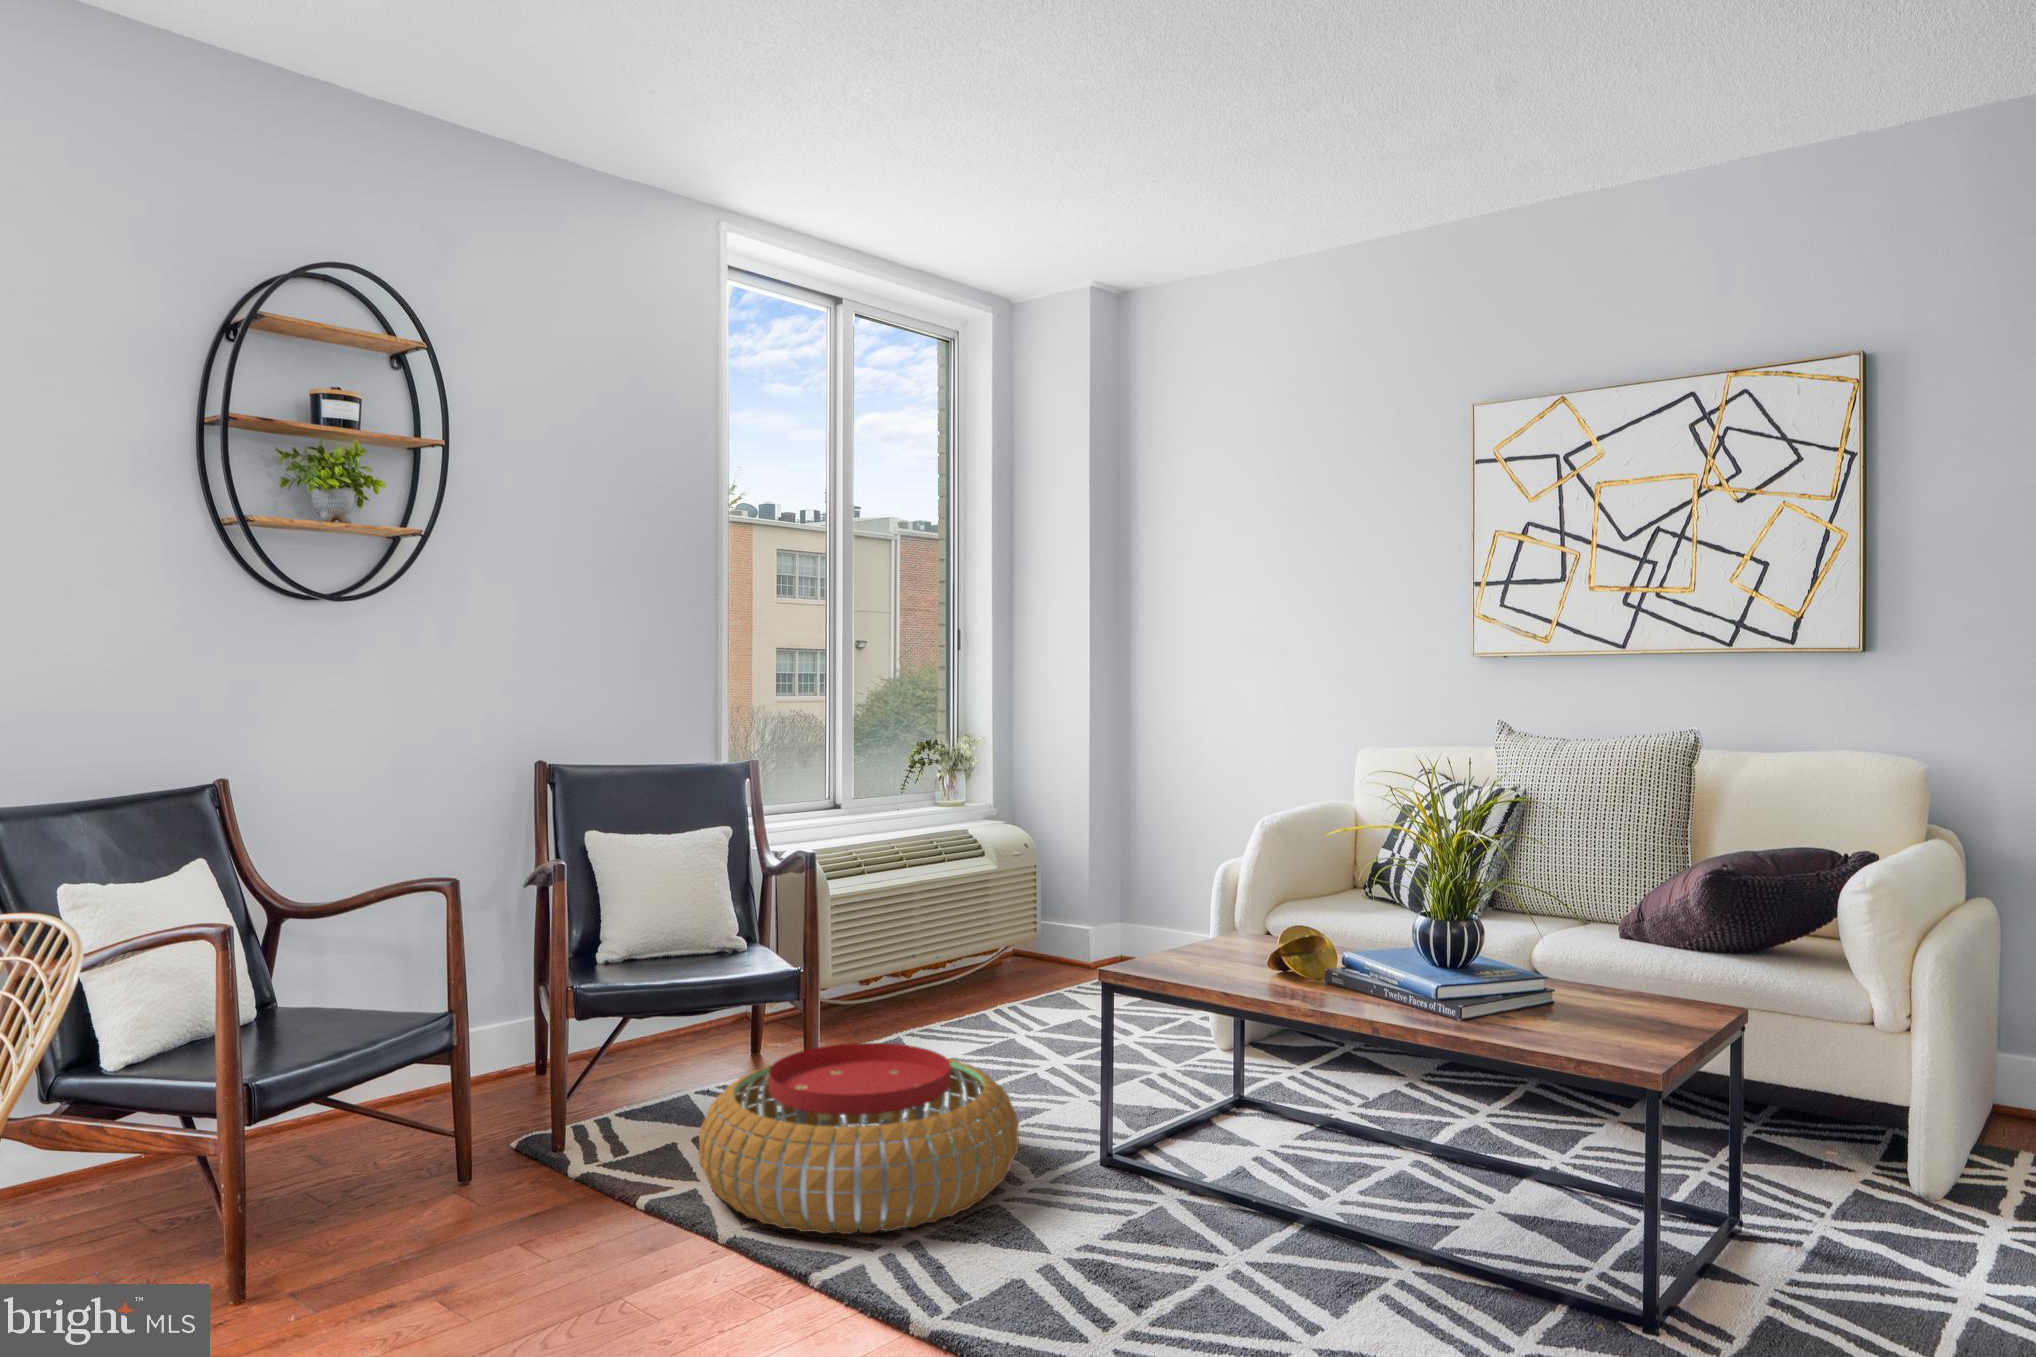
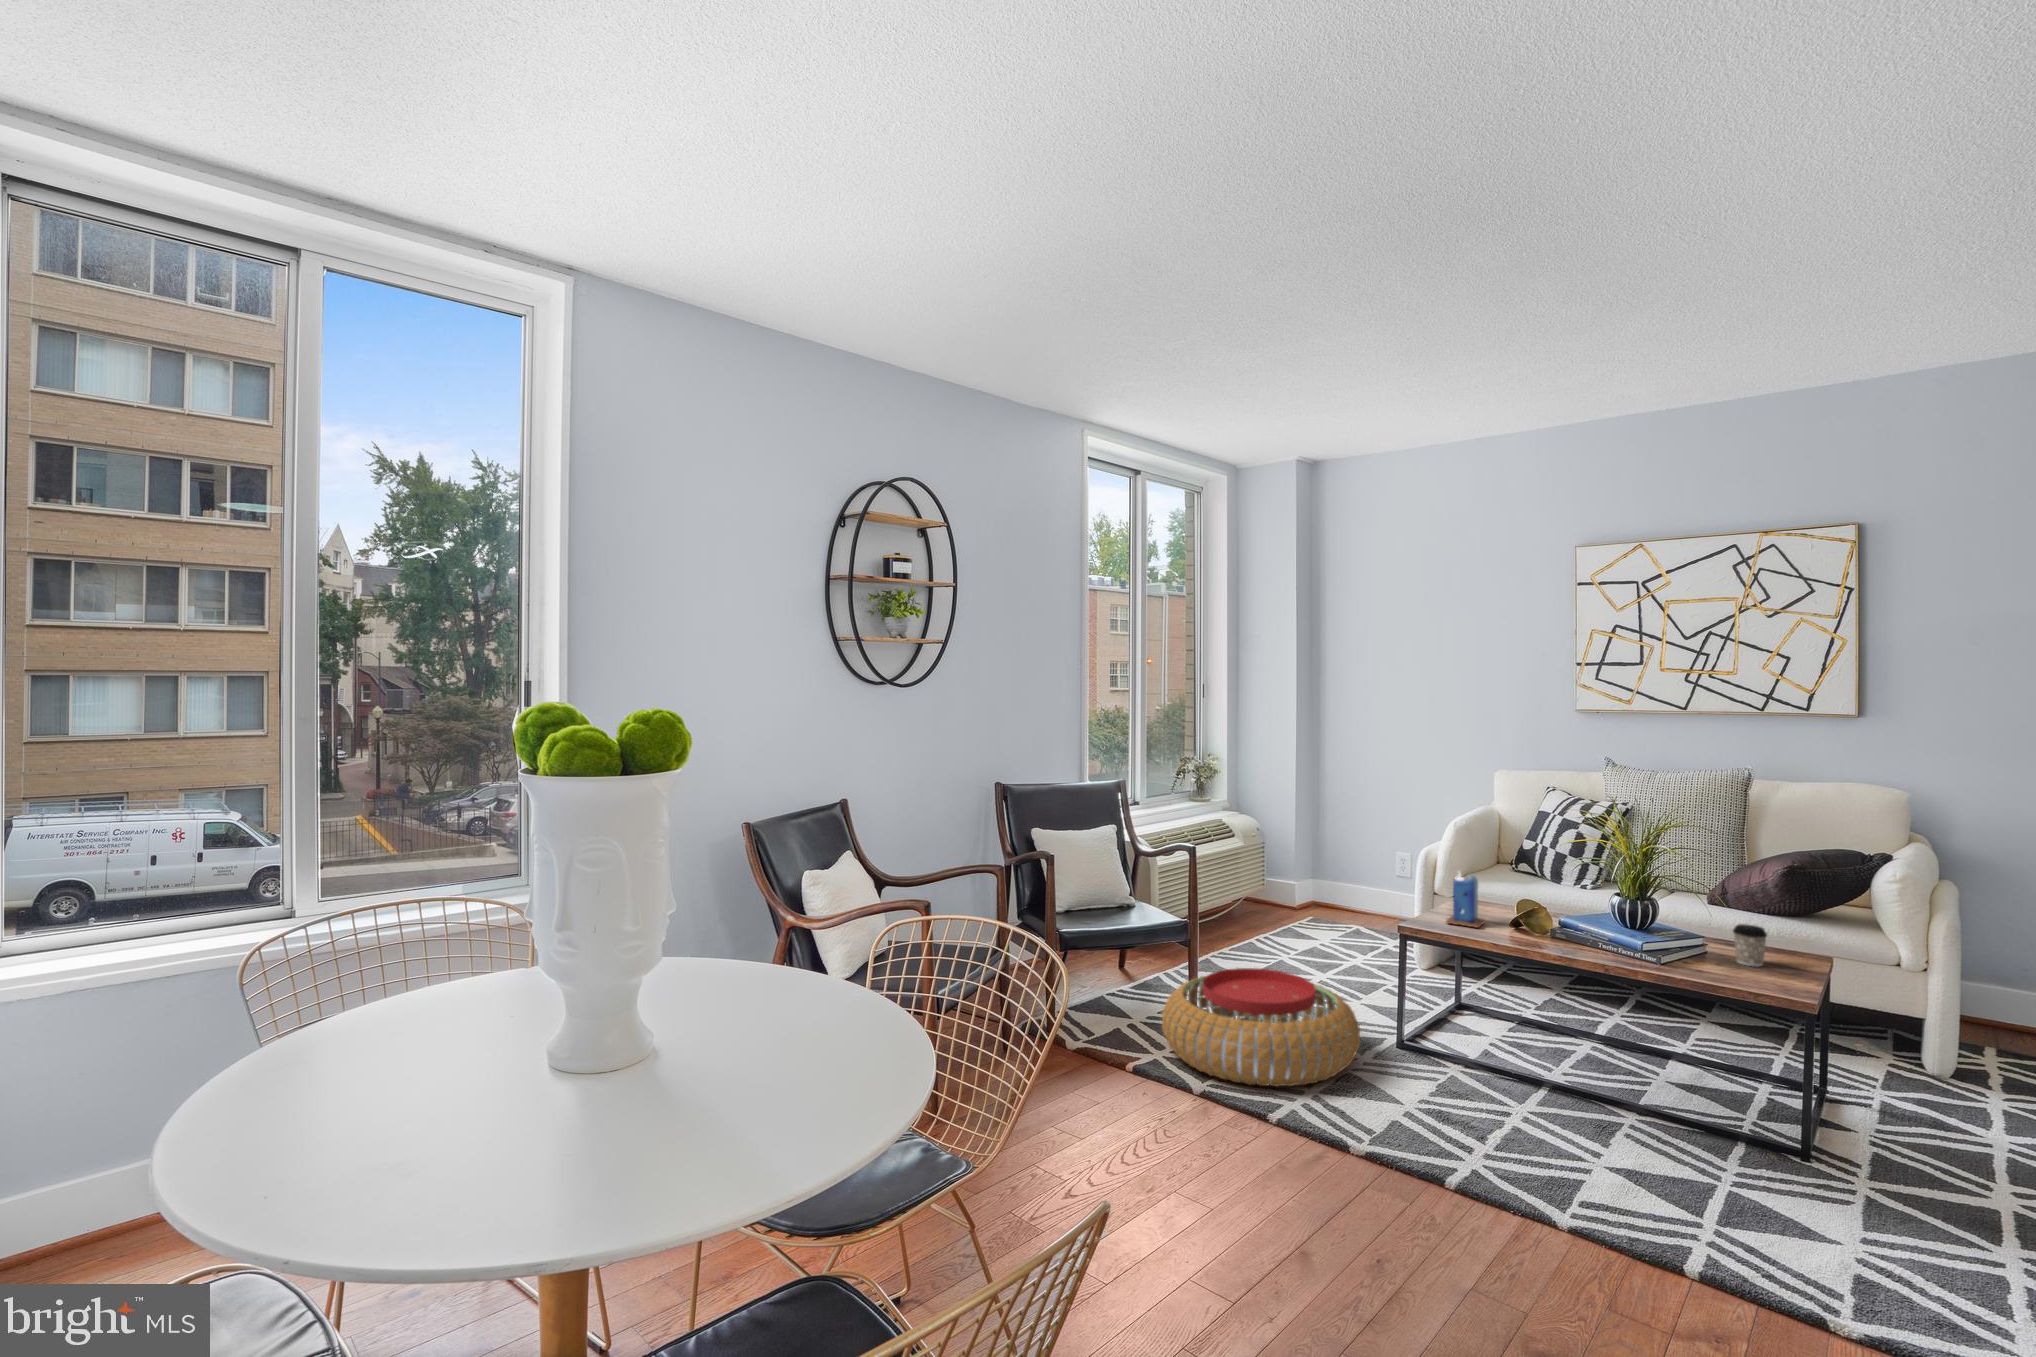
candle: none [1182,880,1247,971] -> present [1446,873,1485,928]
coffee cup: none [1592,953,1642,1020] -> present [1733,924,1767,967]

